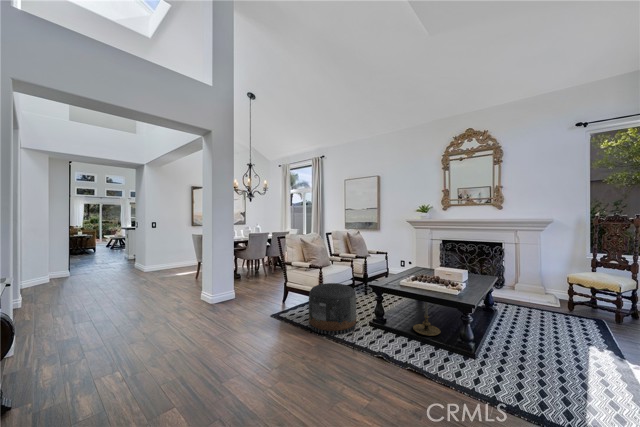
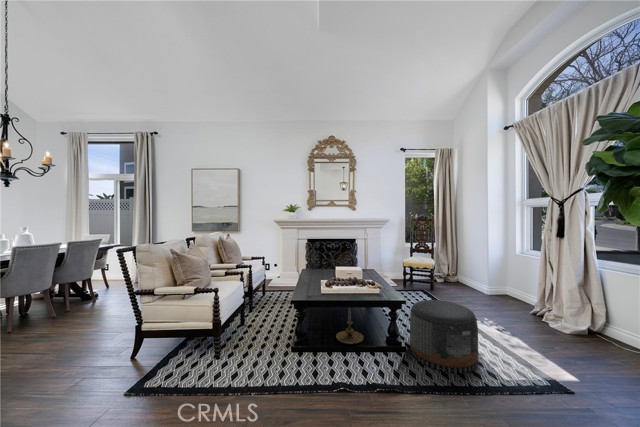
pouf: present [309,283,356,335] -> present [410,300,478,373]

